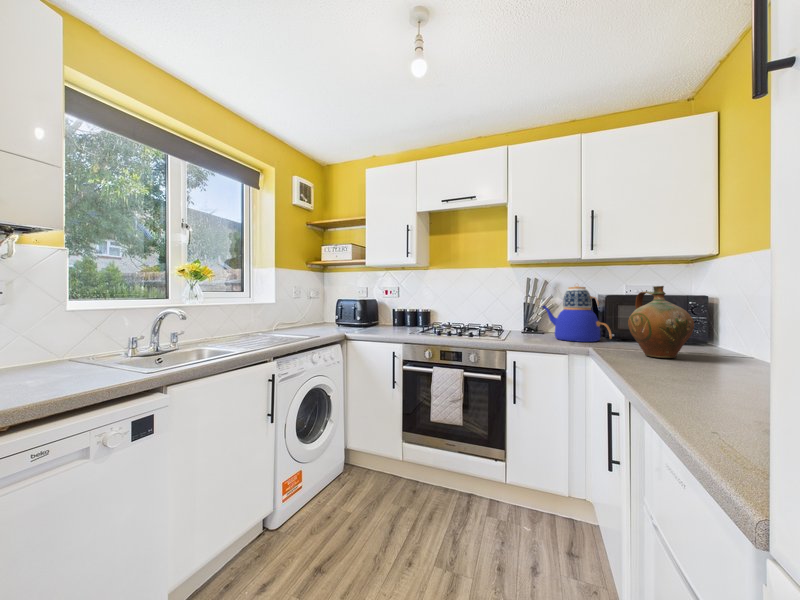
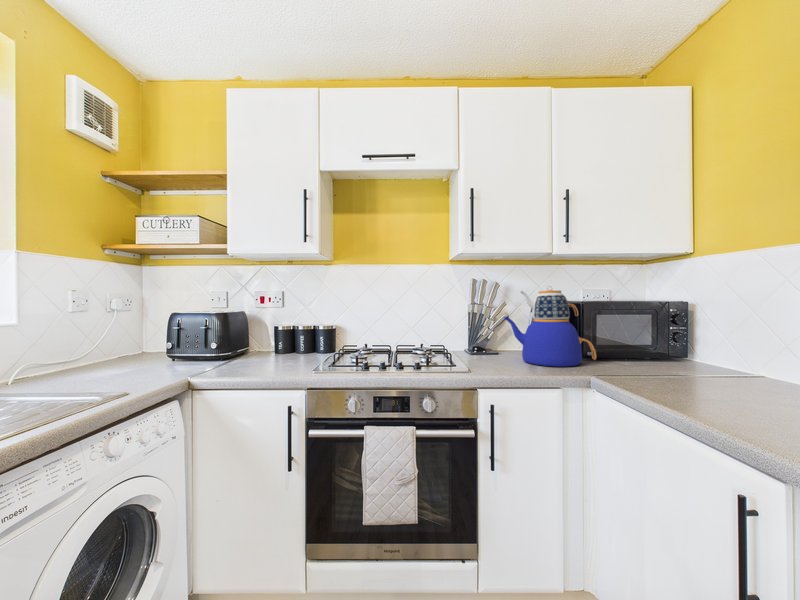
ceramic jug: present [628,286,694,358] -> none [656,290,749,393]

